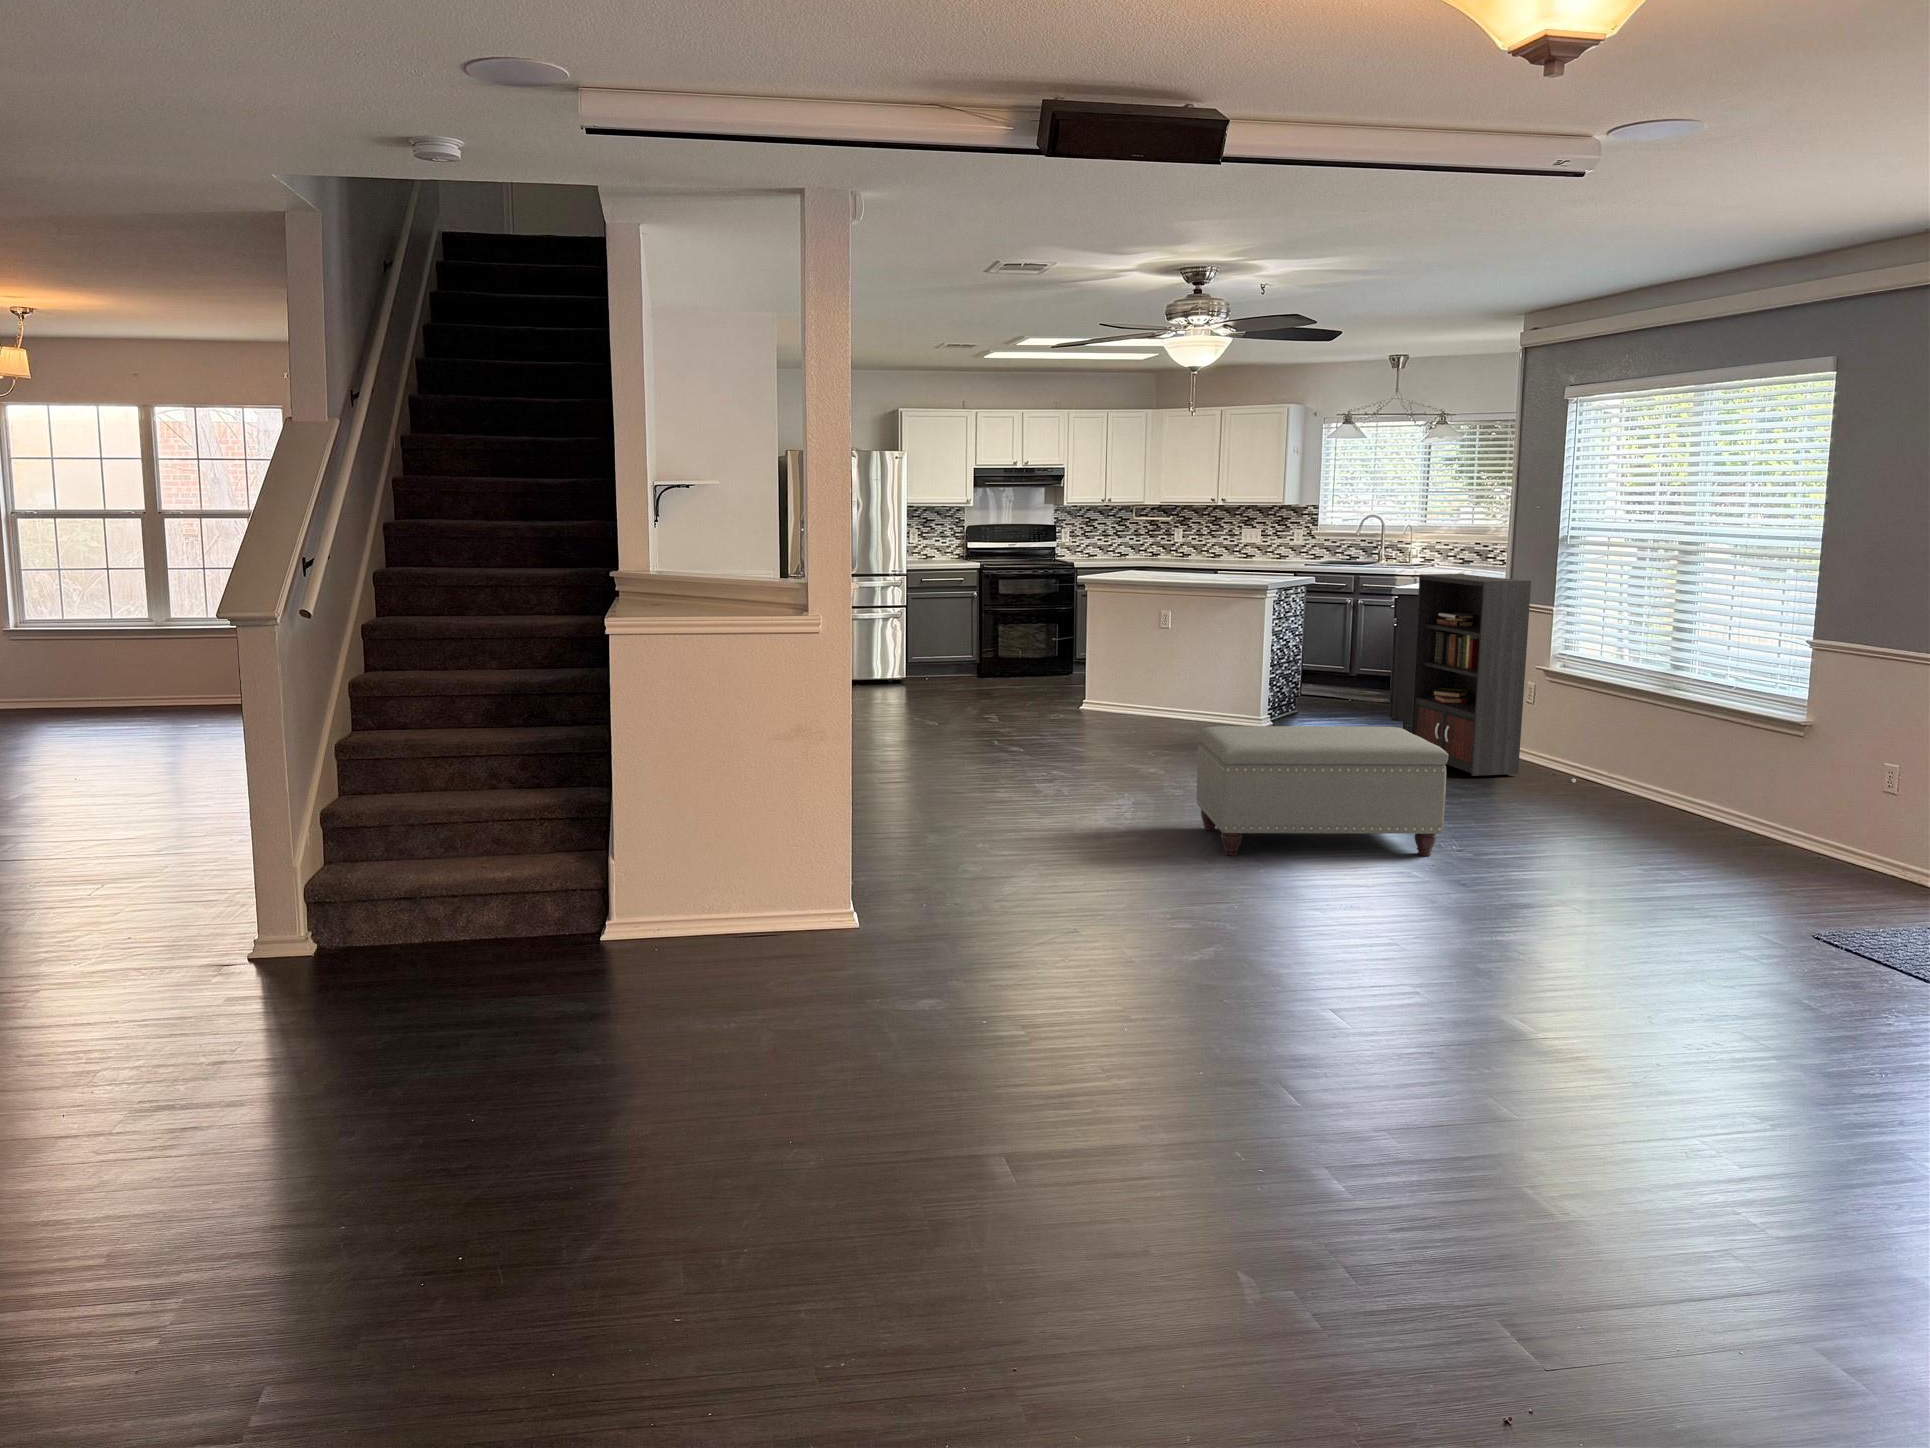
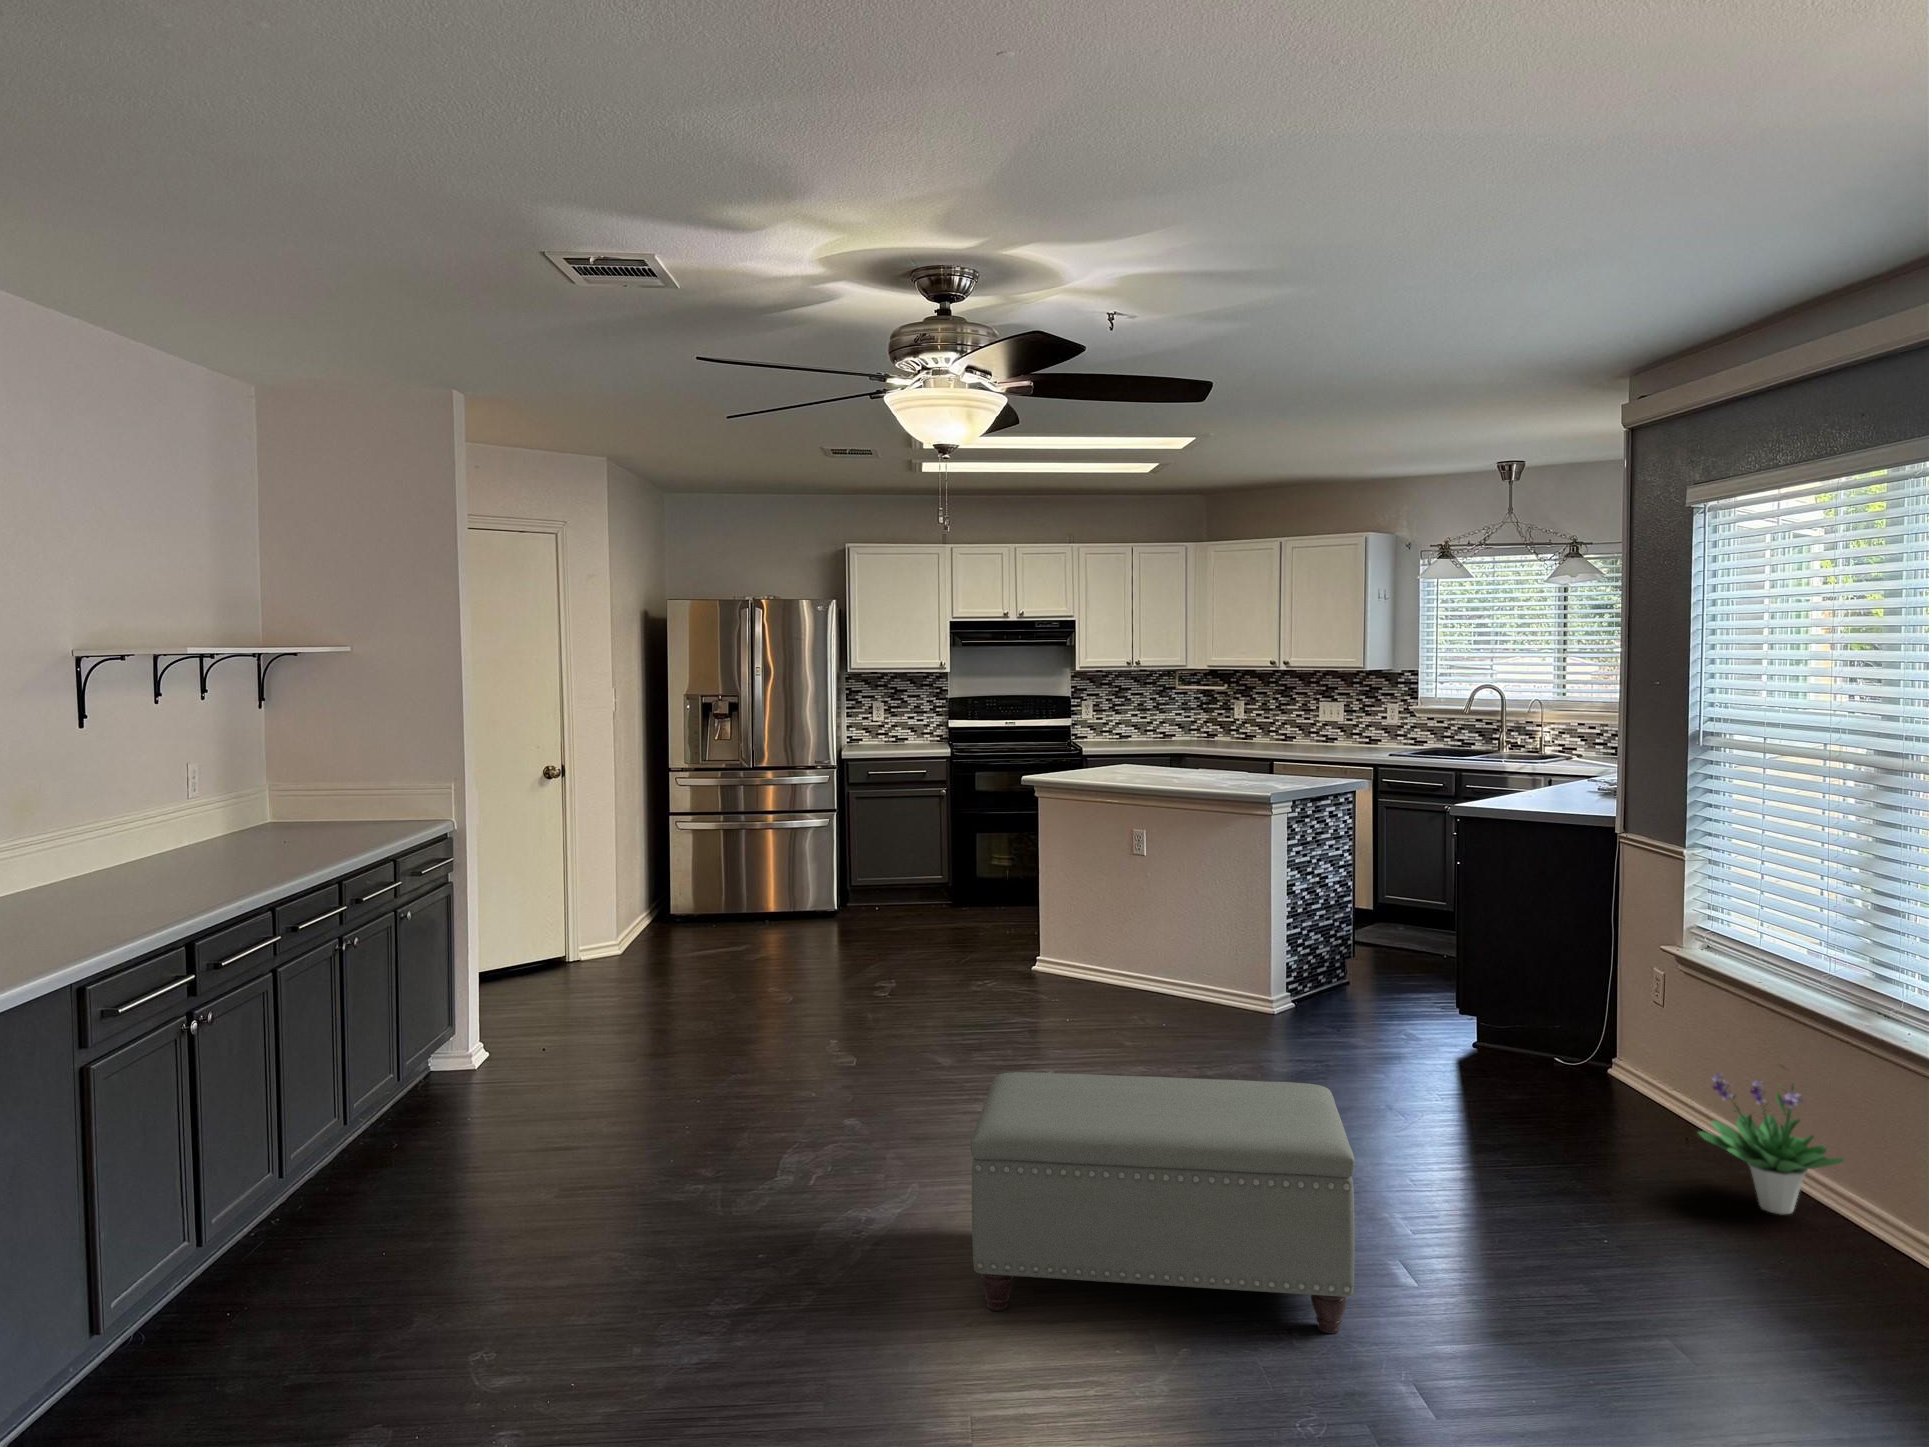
bookcase: present [1411,574,1576,782] -> none [1462,796,1705,1149]
potted plant: none [1588,697,1679,806] -> present [1698,1072,1844,1214]

